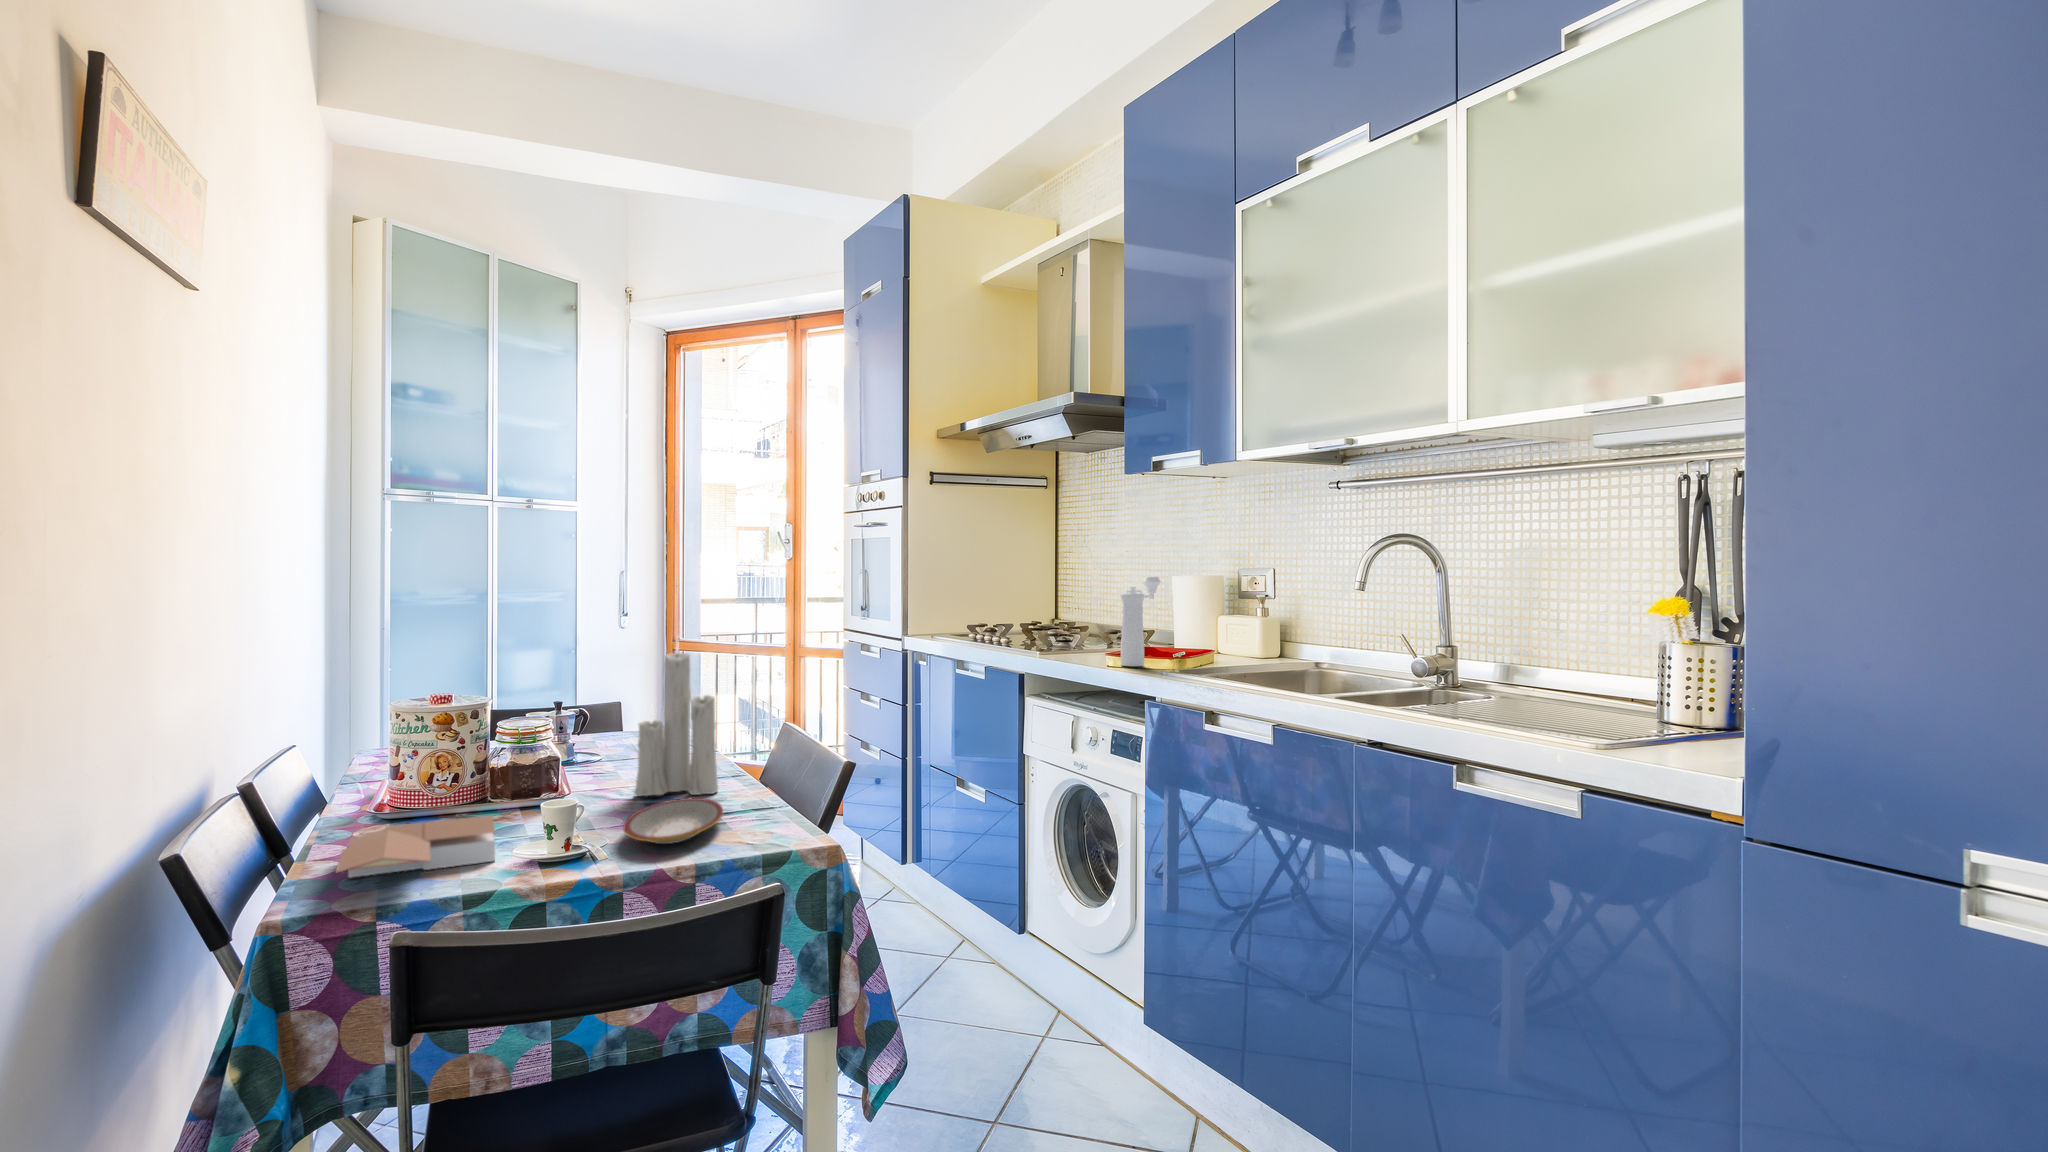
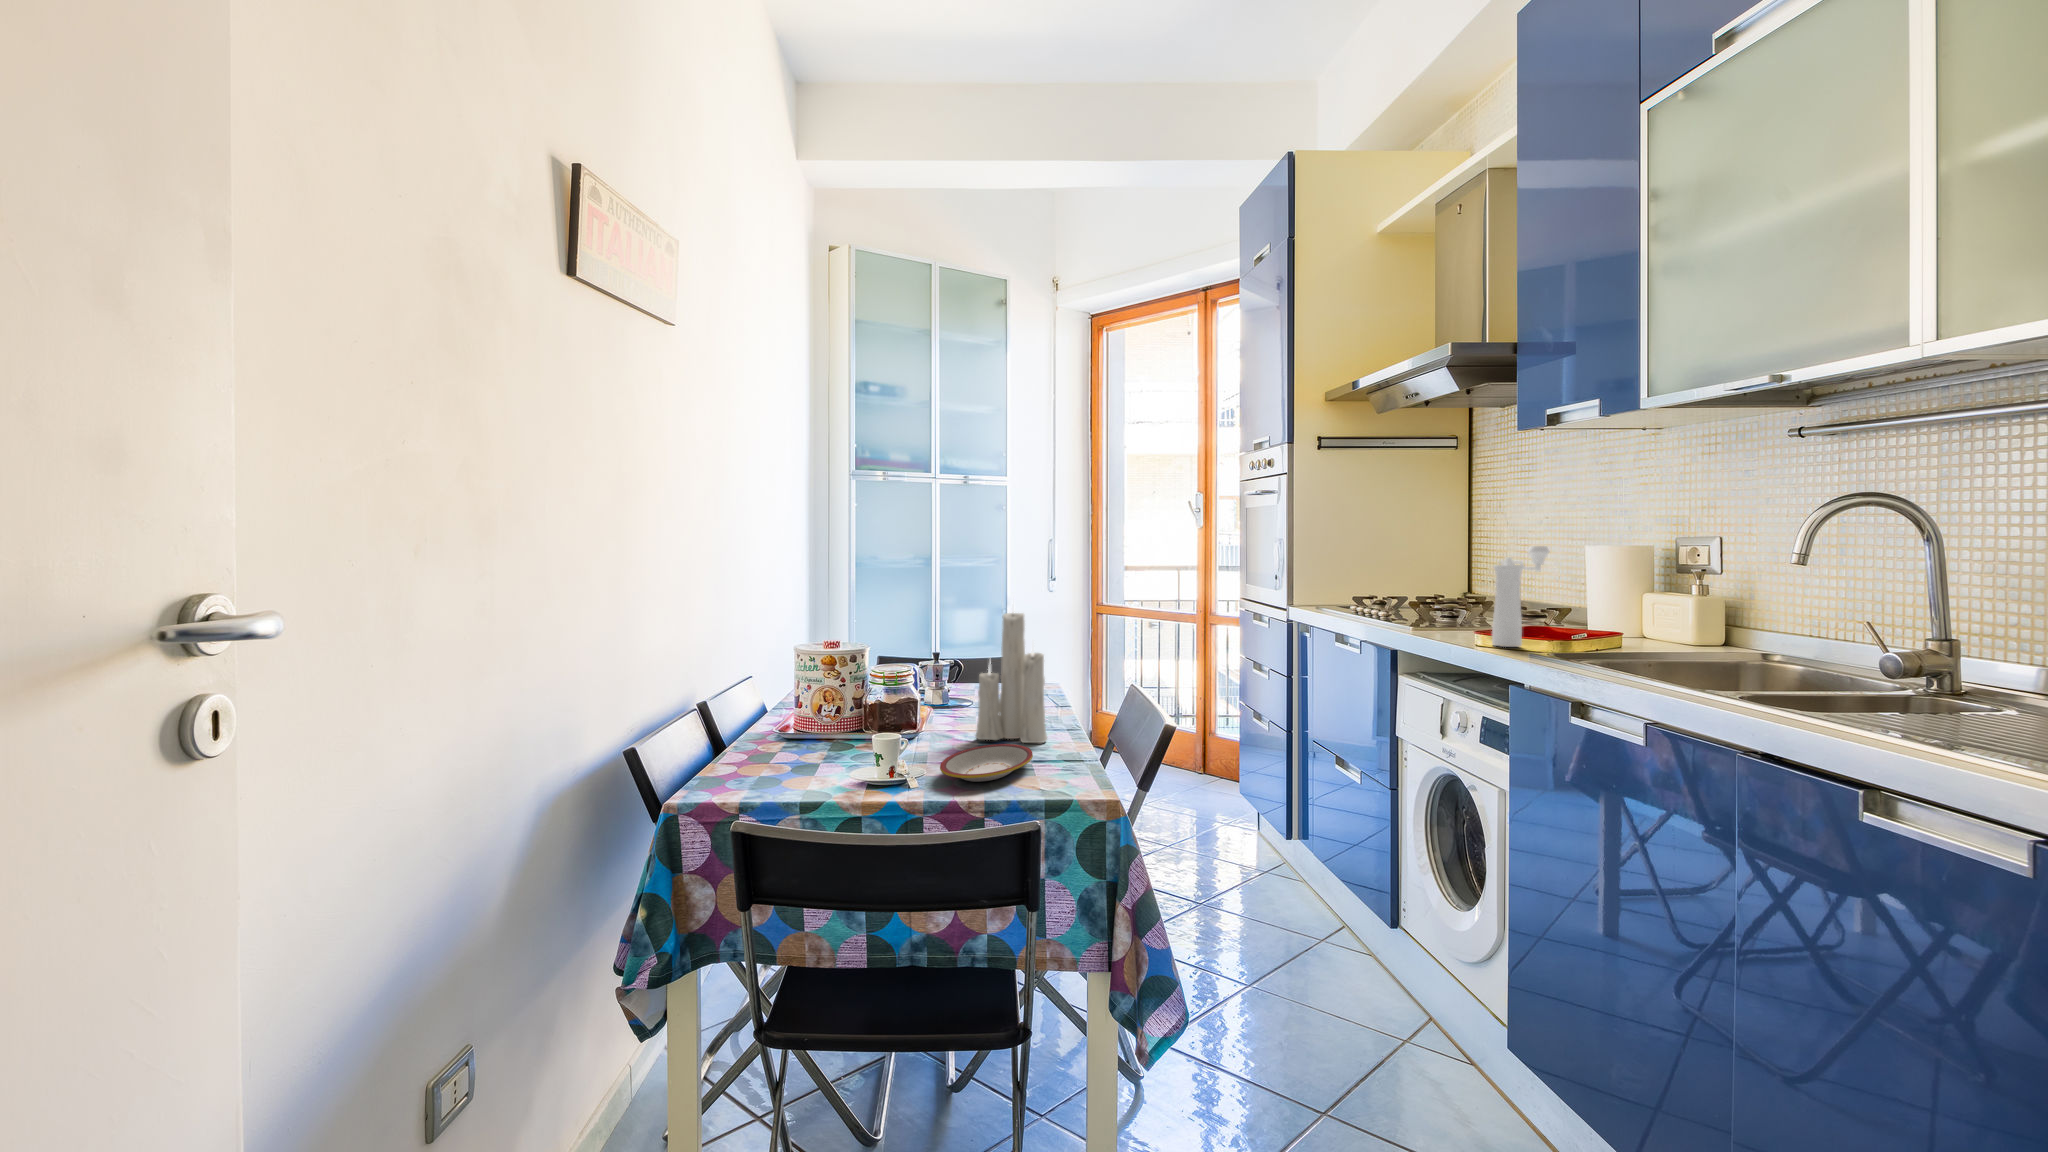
book: present [336,815,495,877] -> none [717,742,847,780]

